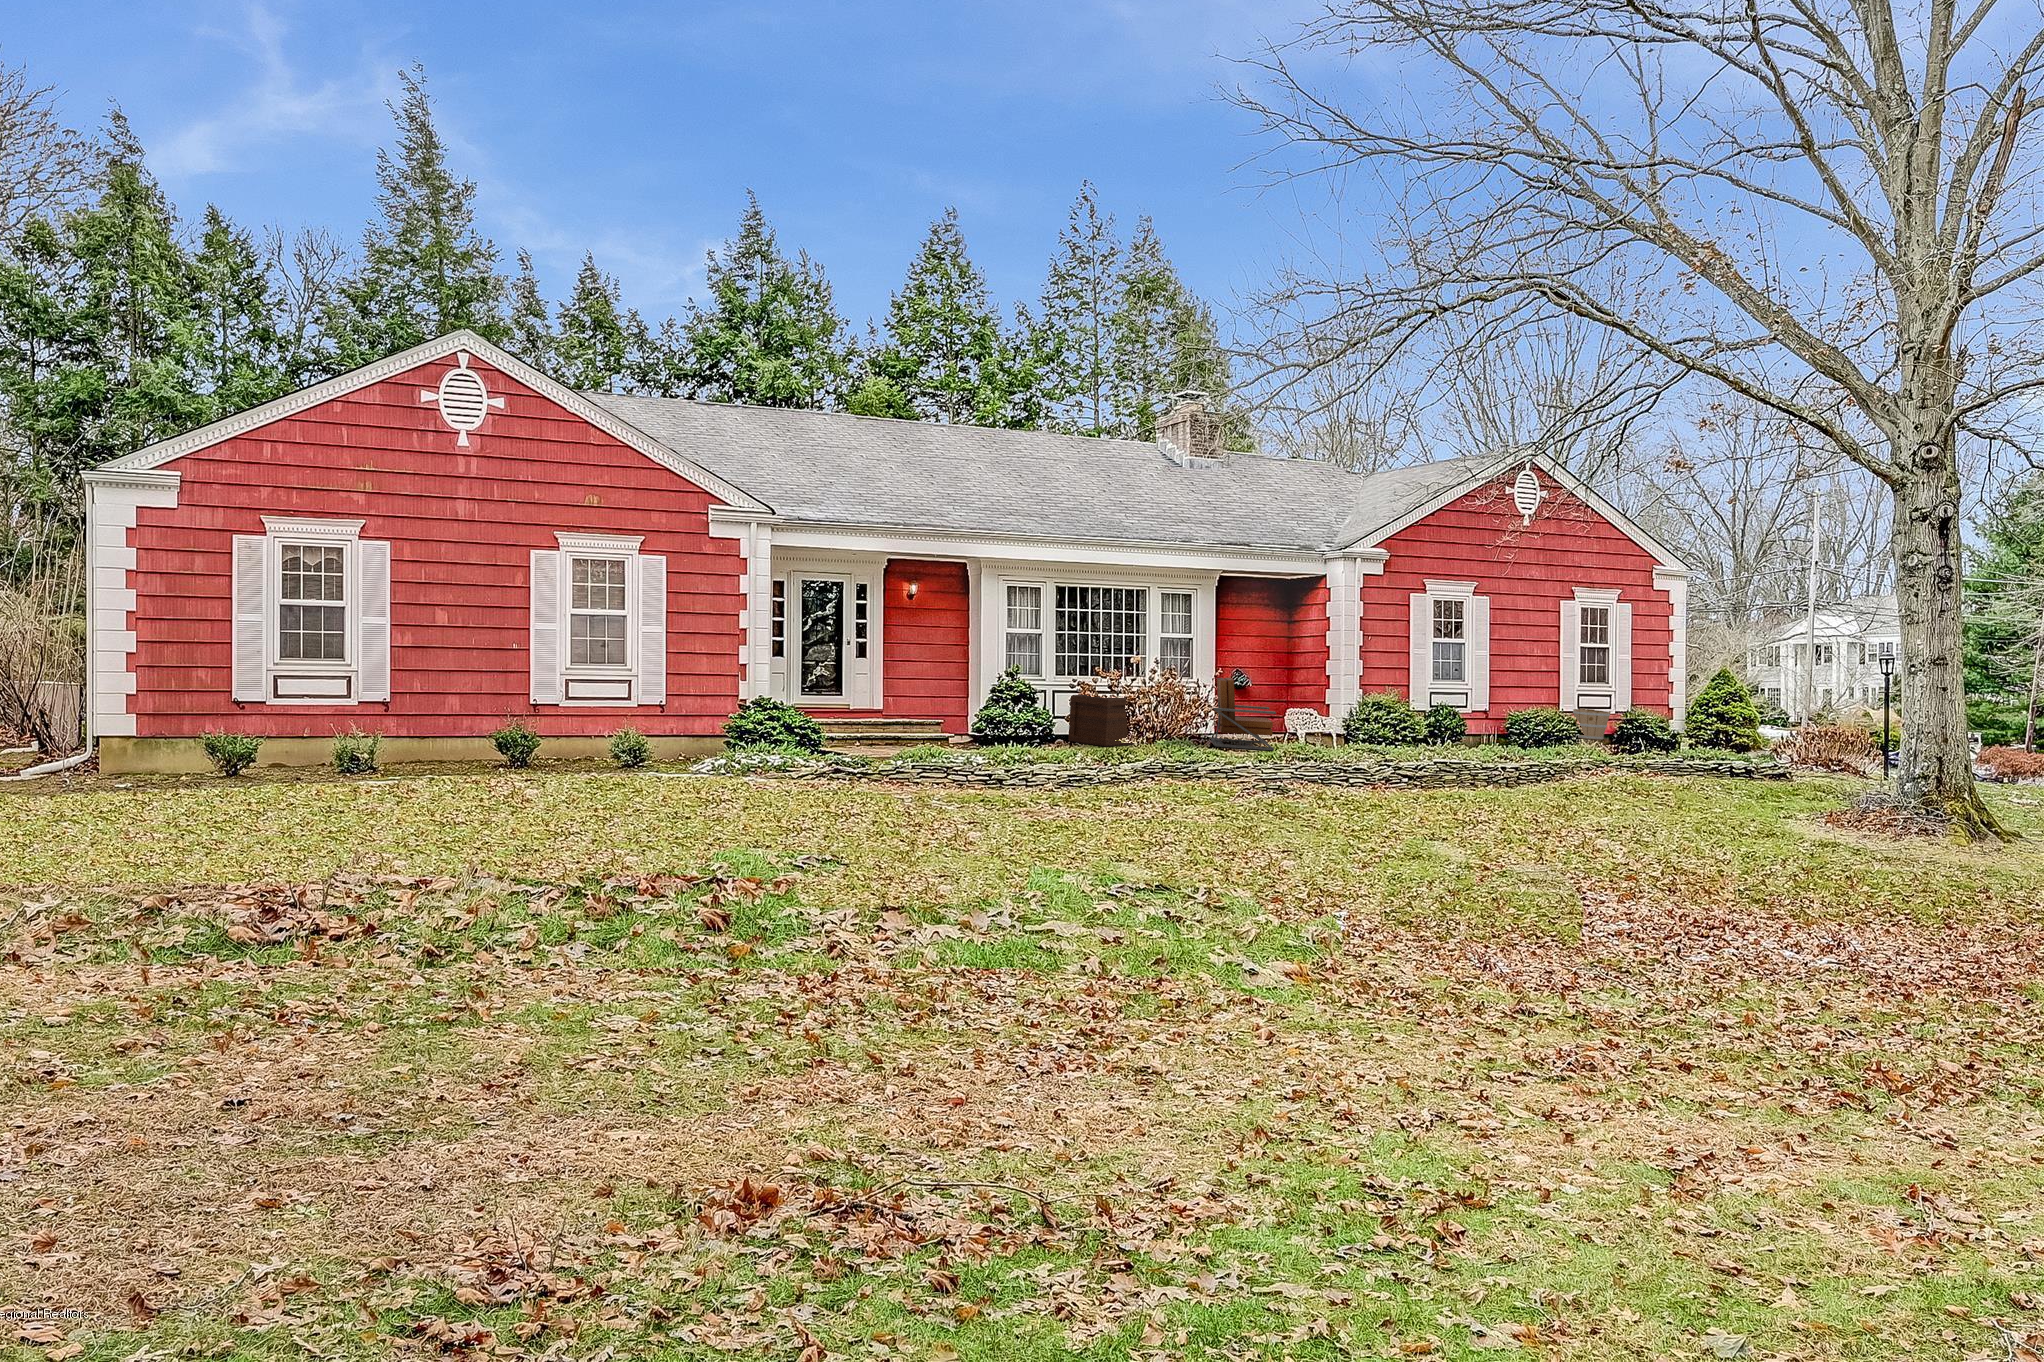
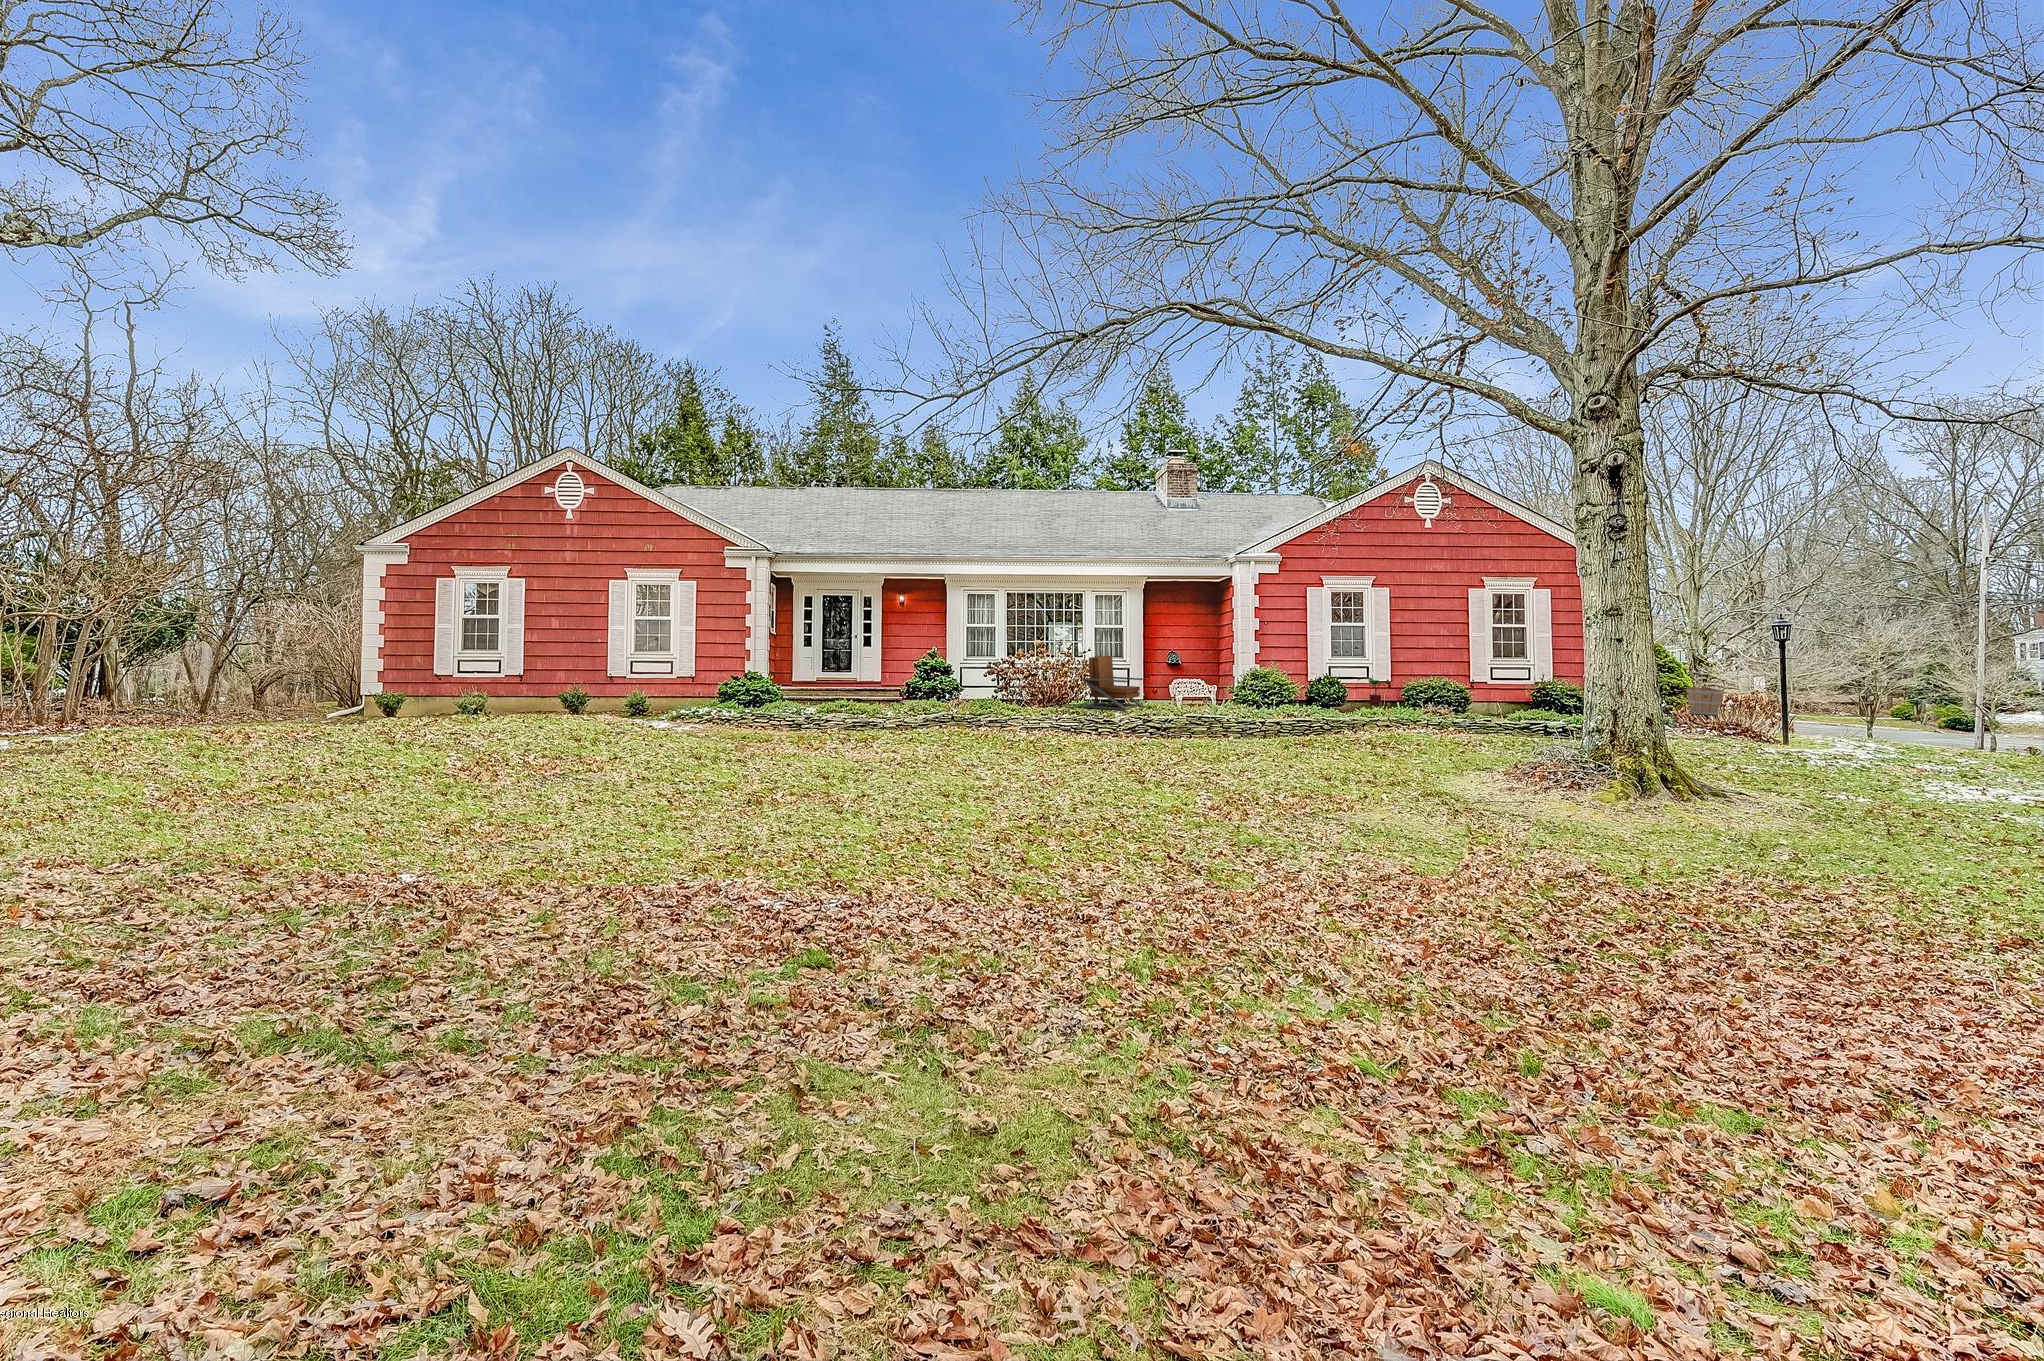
wooden crate: present [1068,695,1134,747] -> none [973,669,1020,706]
potted plant: none [1459,703,1498,738] -> present [1358,677,1391,706]
wooden bucket: present [1573,708,1611,740] -> present [1686,687,1724,715]

